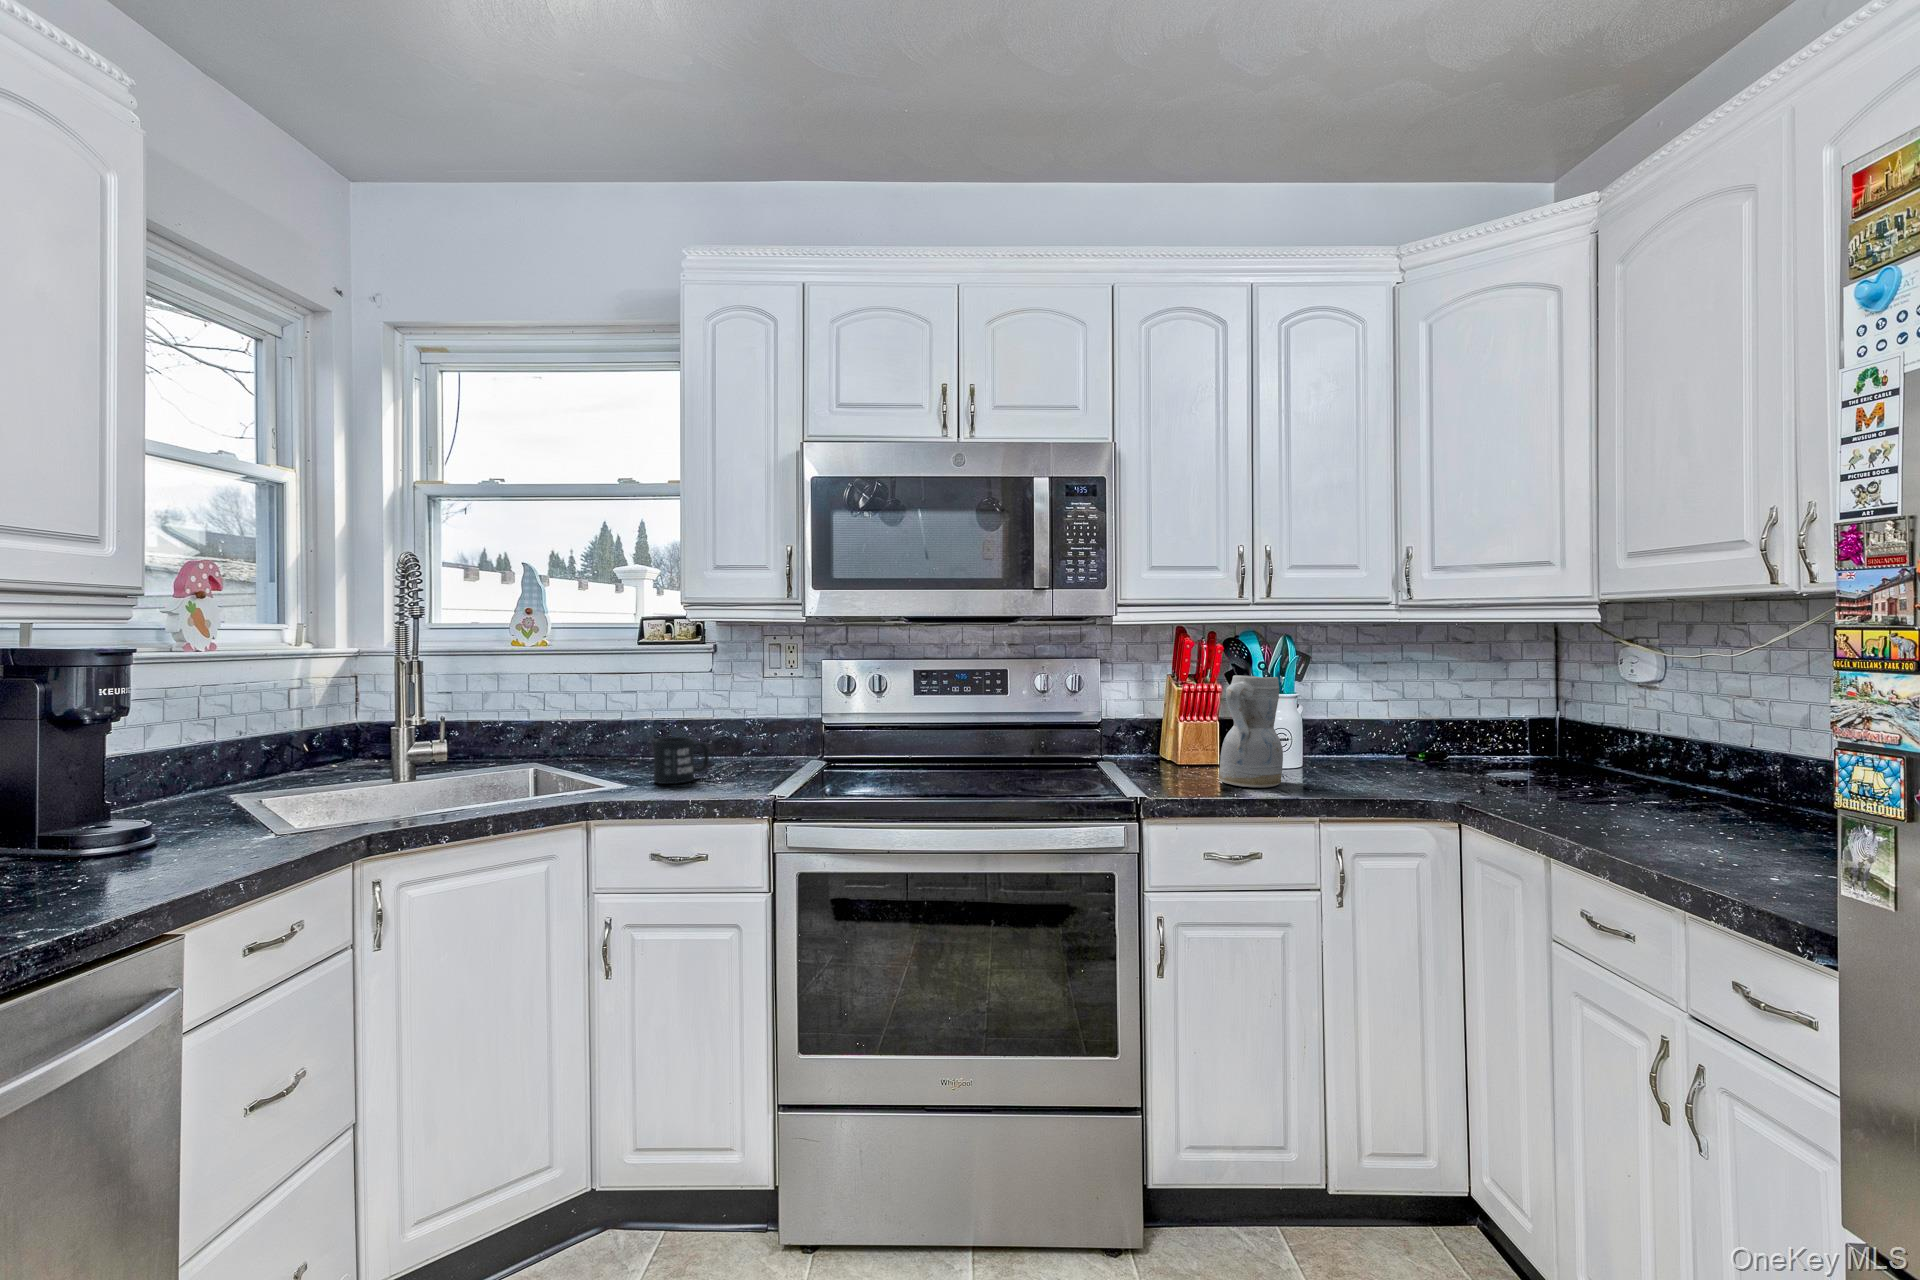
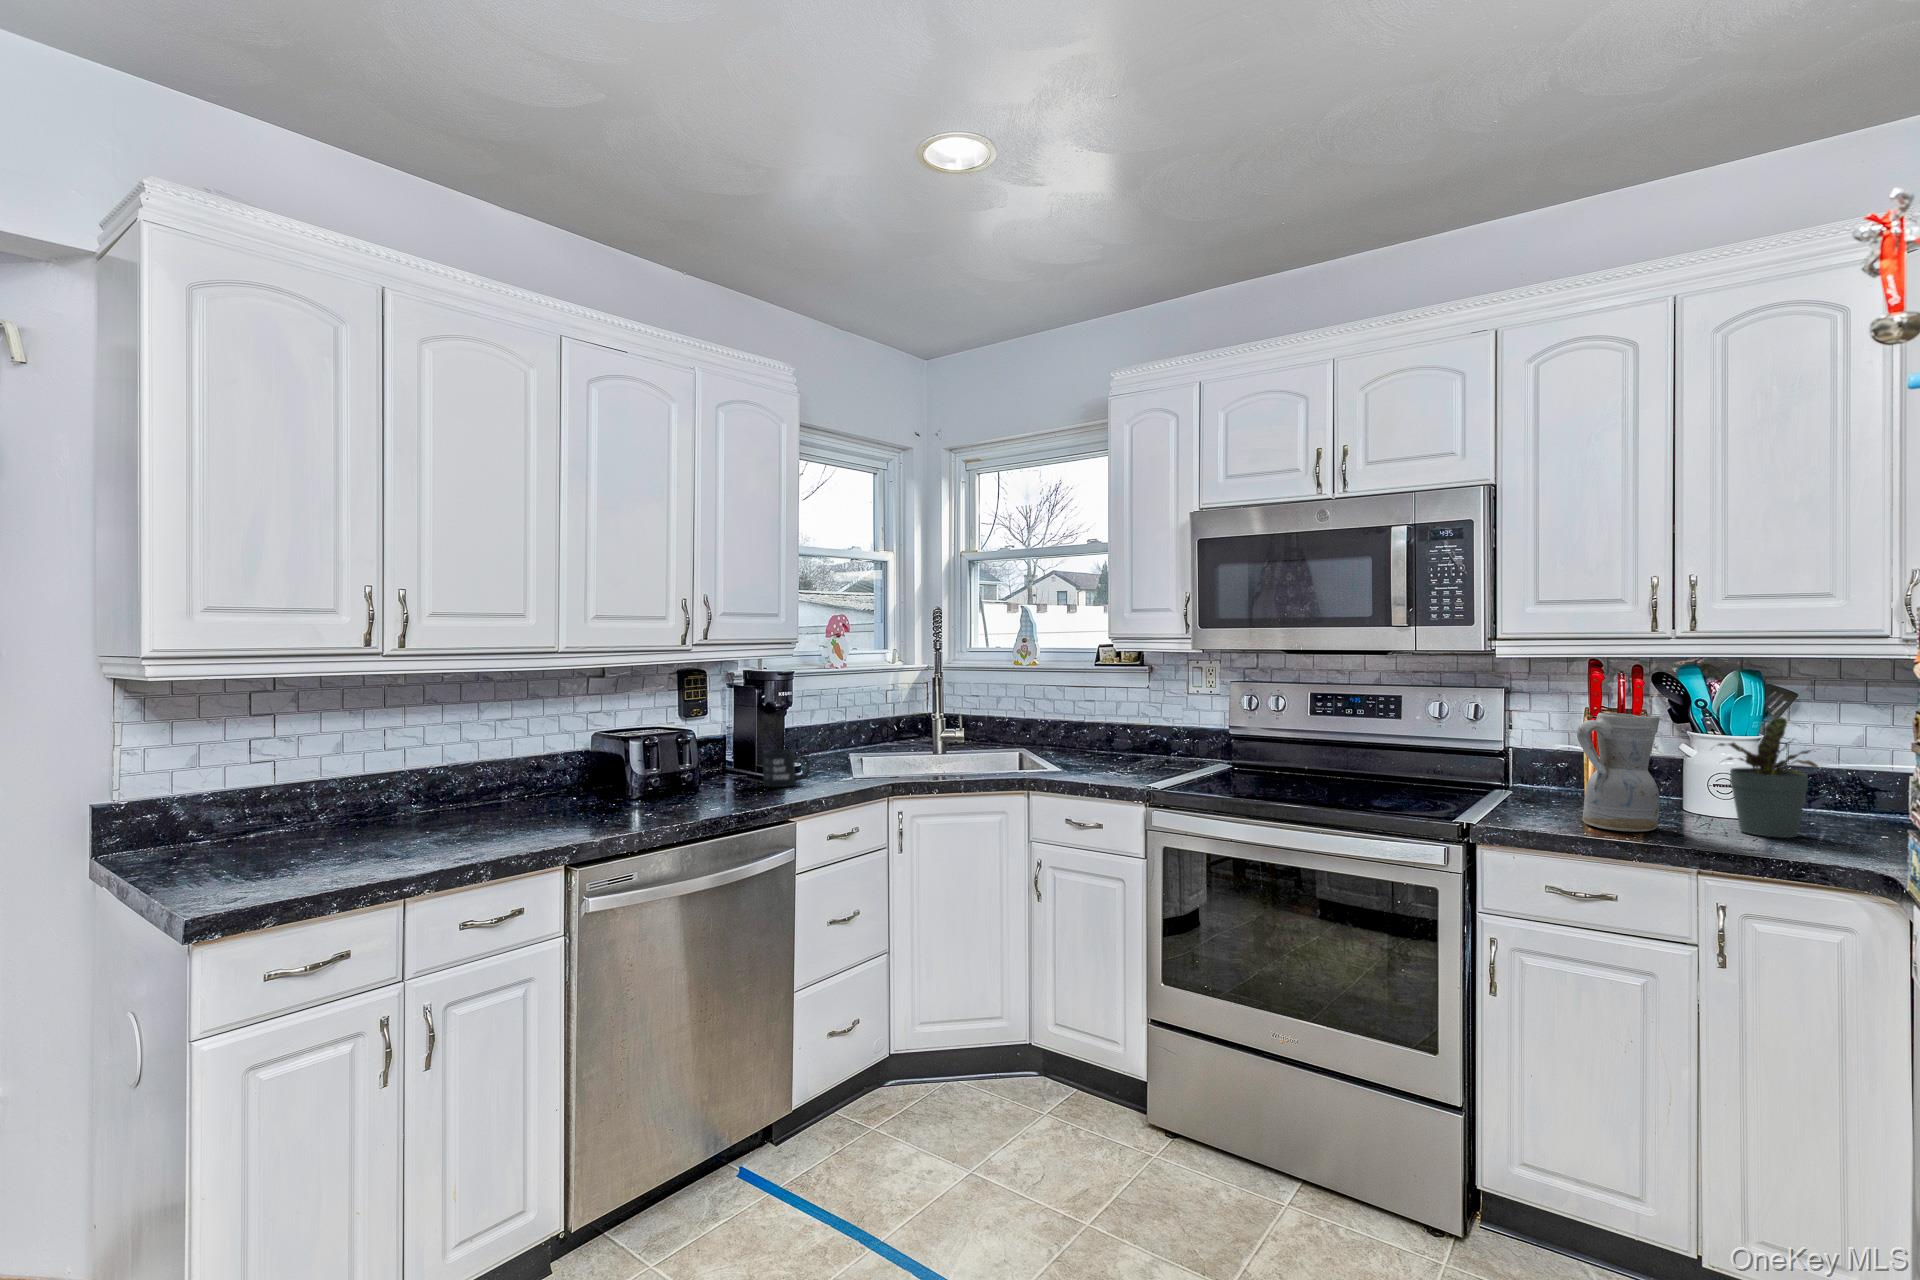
potted plant: none [1300,673,1387,778] -> present [1718,717,1818,838]
mug: present [654,737,709,784] -> present [763,749,810,787]

